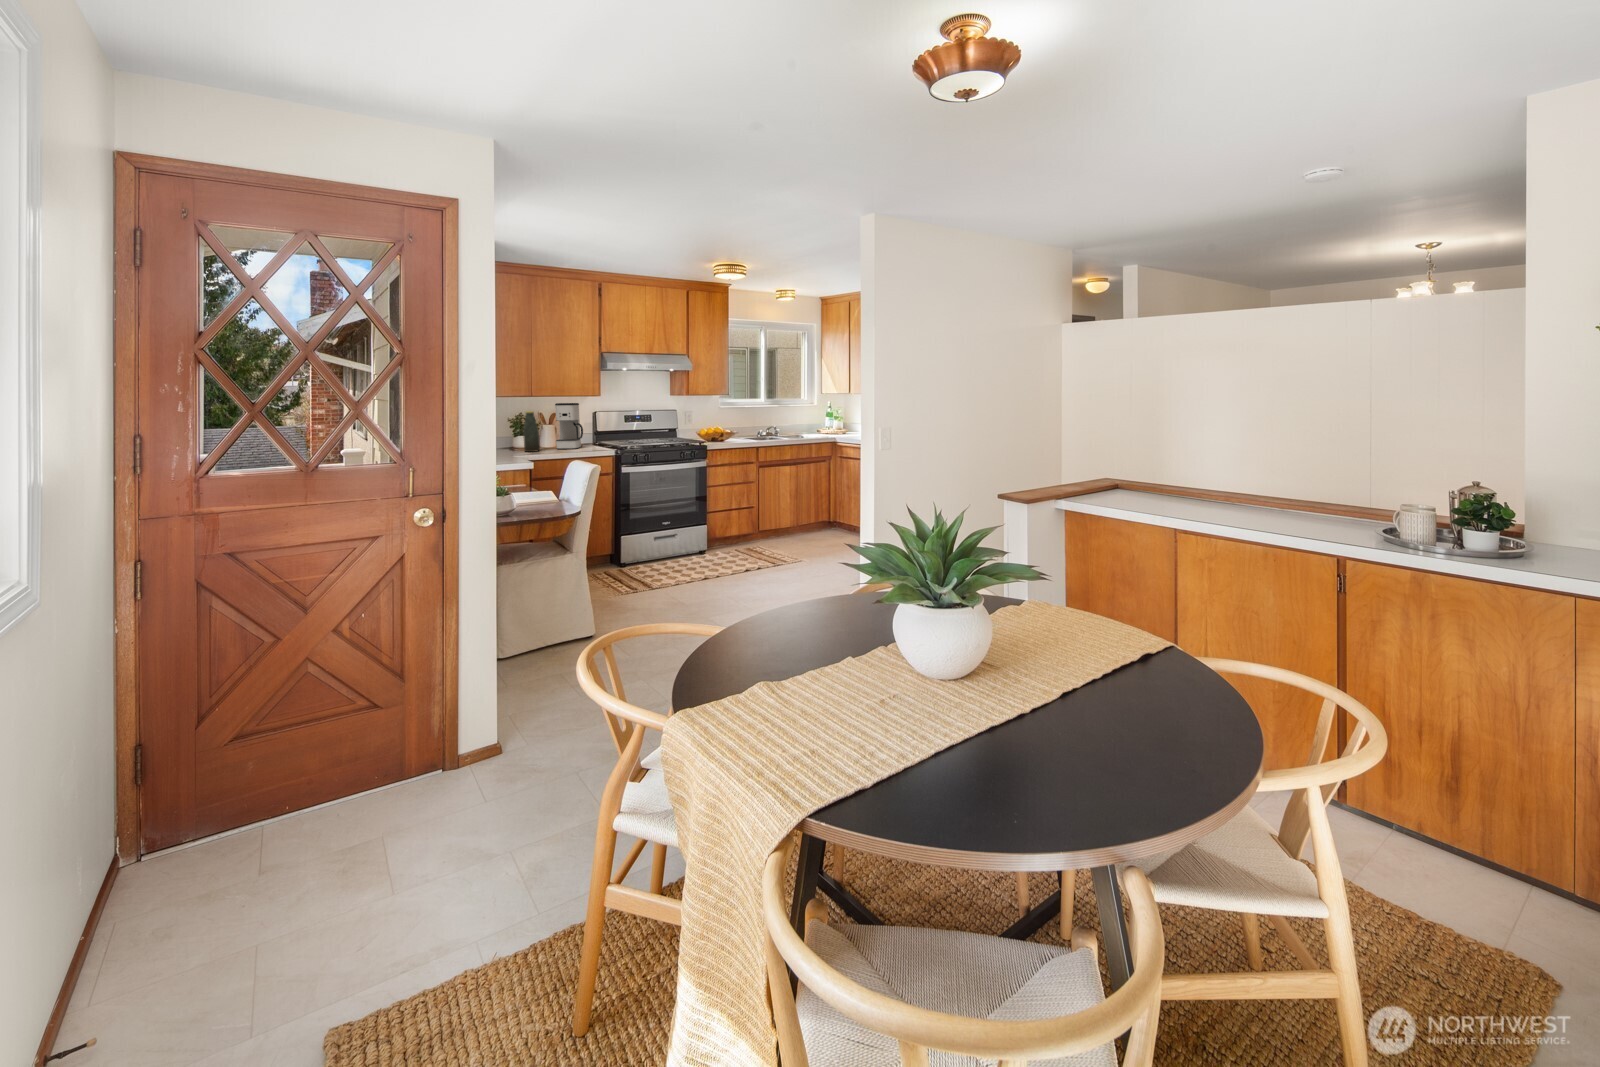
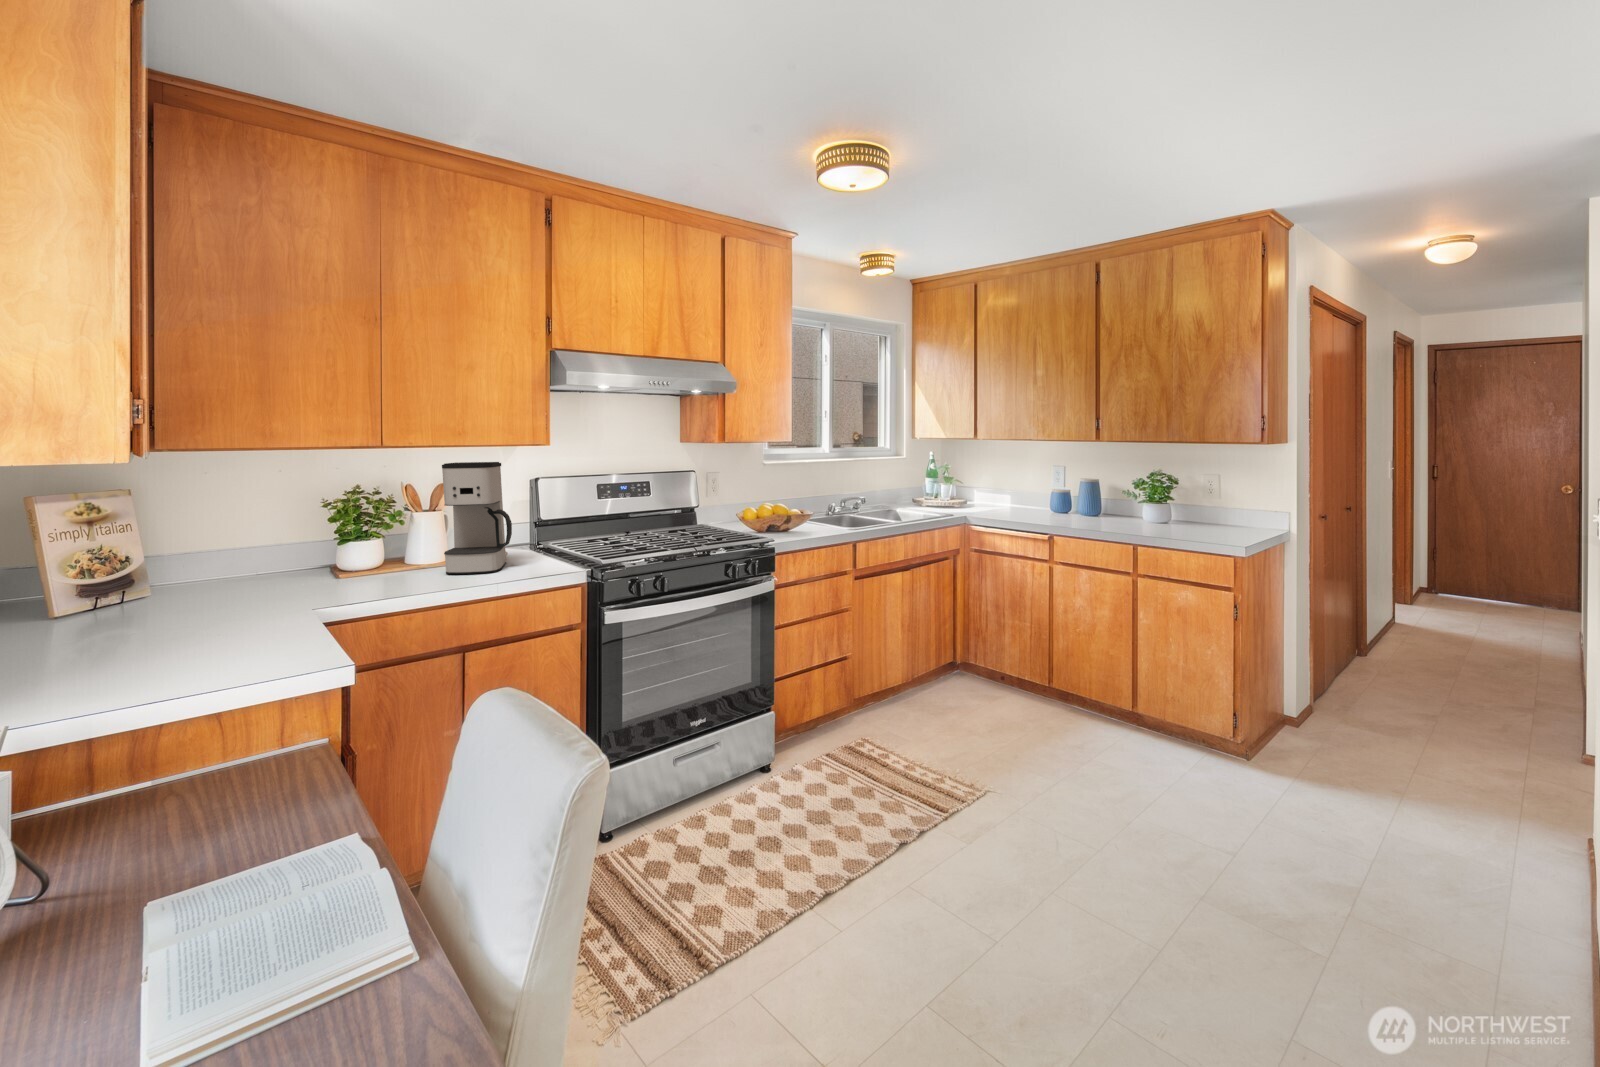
bottle: present [523,411,540,452] -> none [355,484,401,588]

